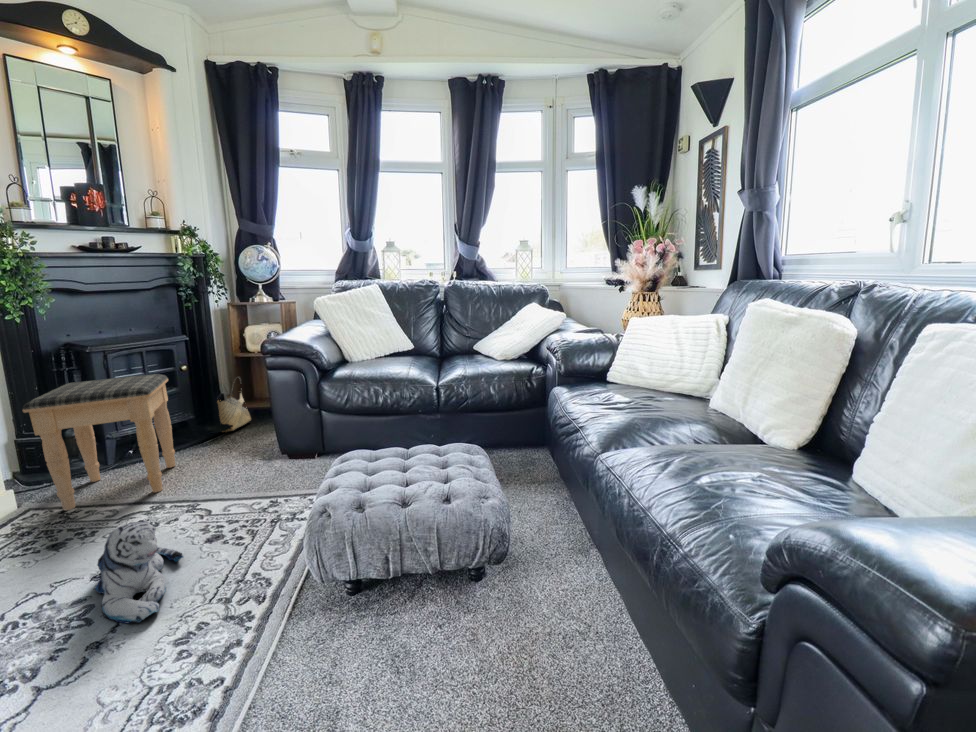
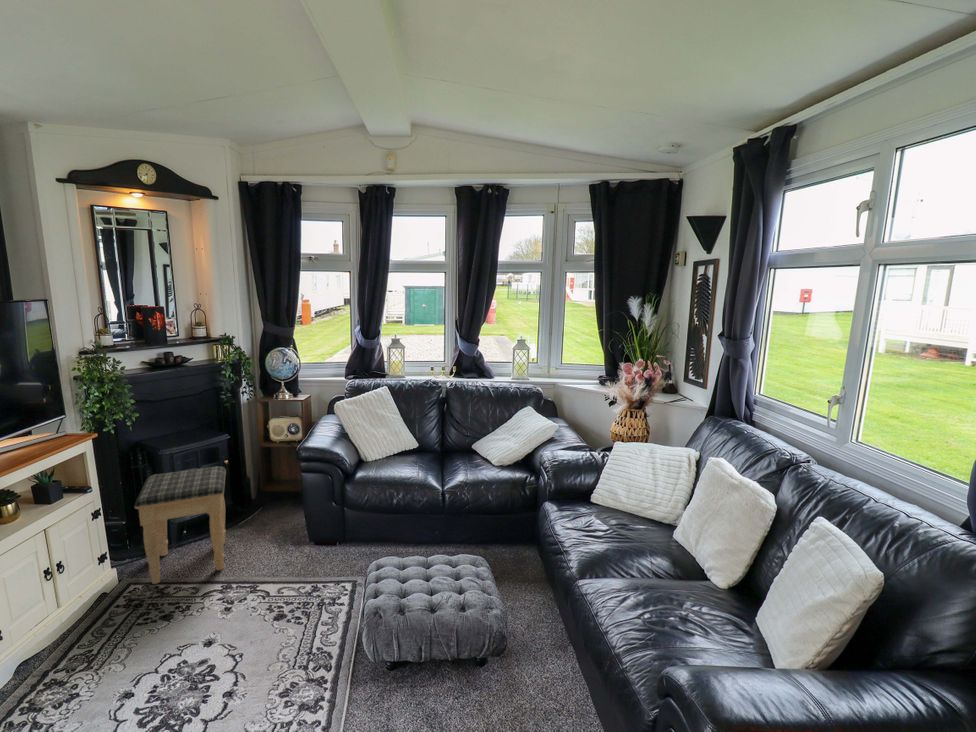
woven basket: present [217,391,251,432] -> none [249,455,276,505]
plush toy: present [94,520,183,623] -> none [210,607,265,681]

